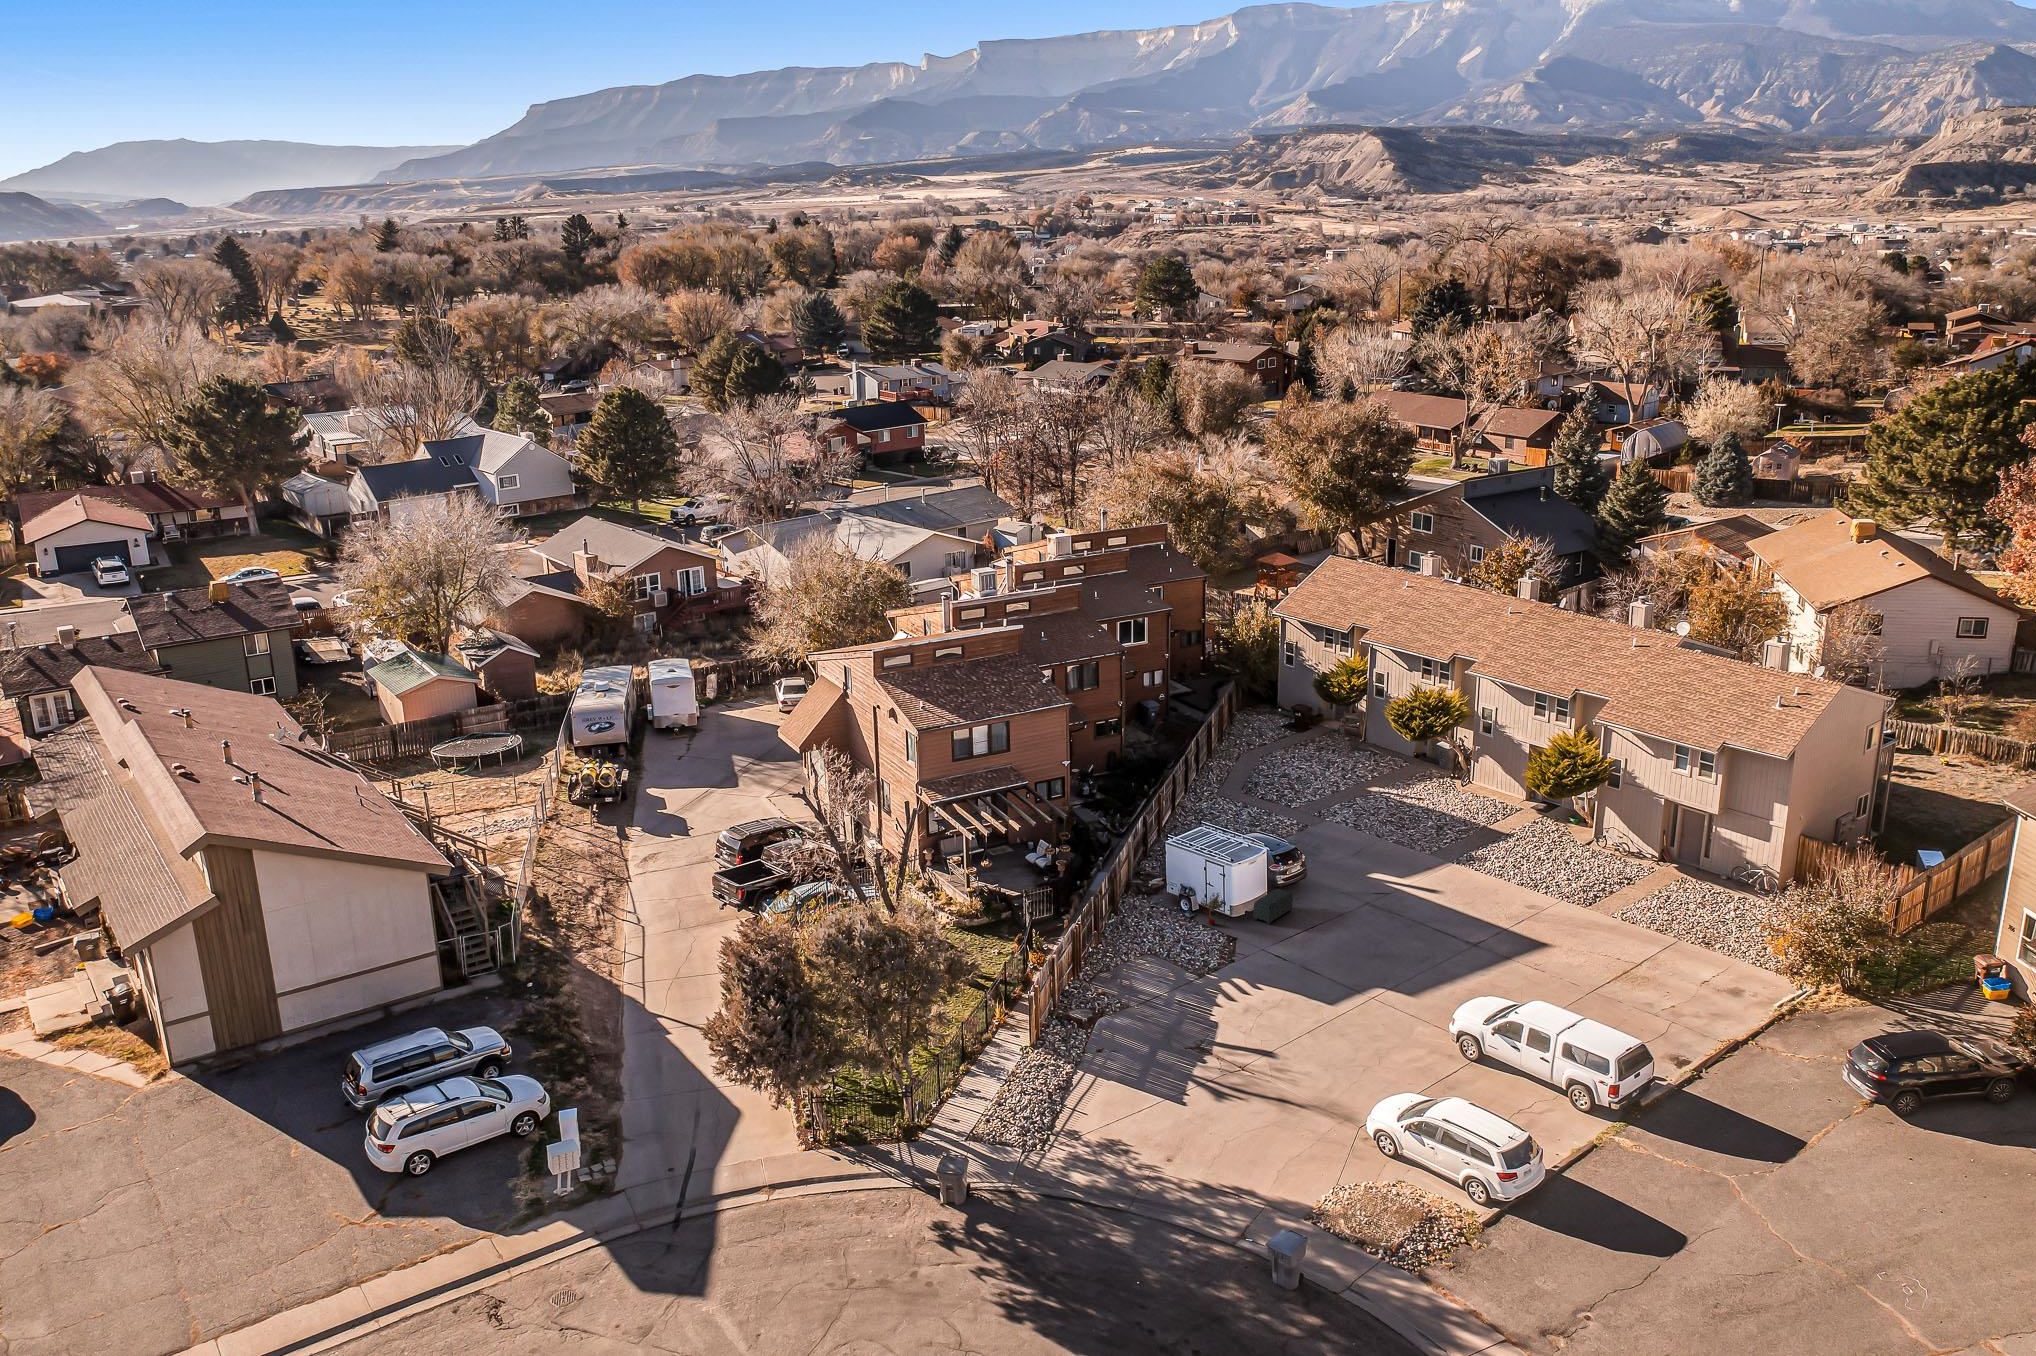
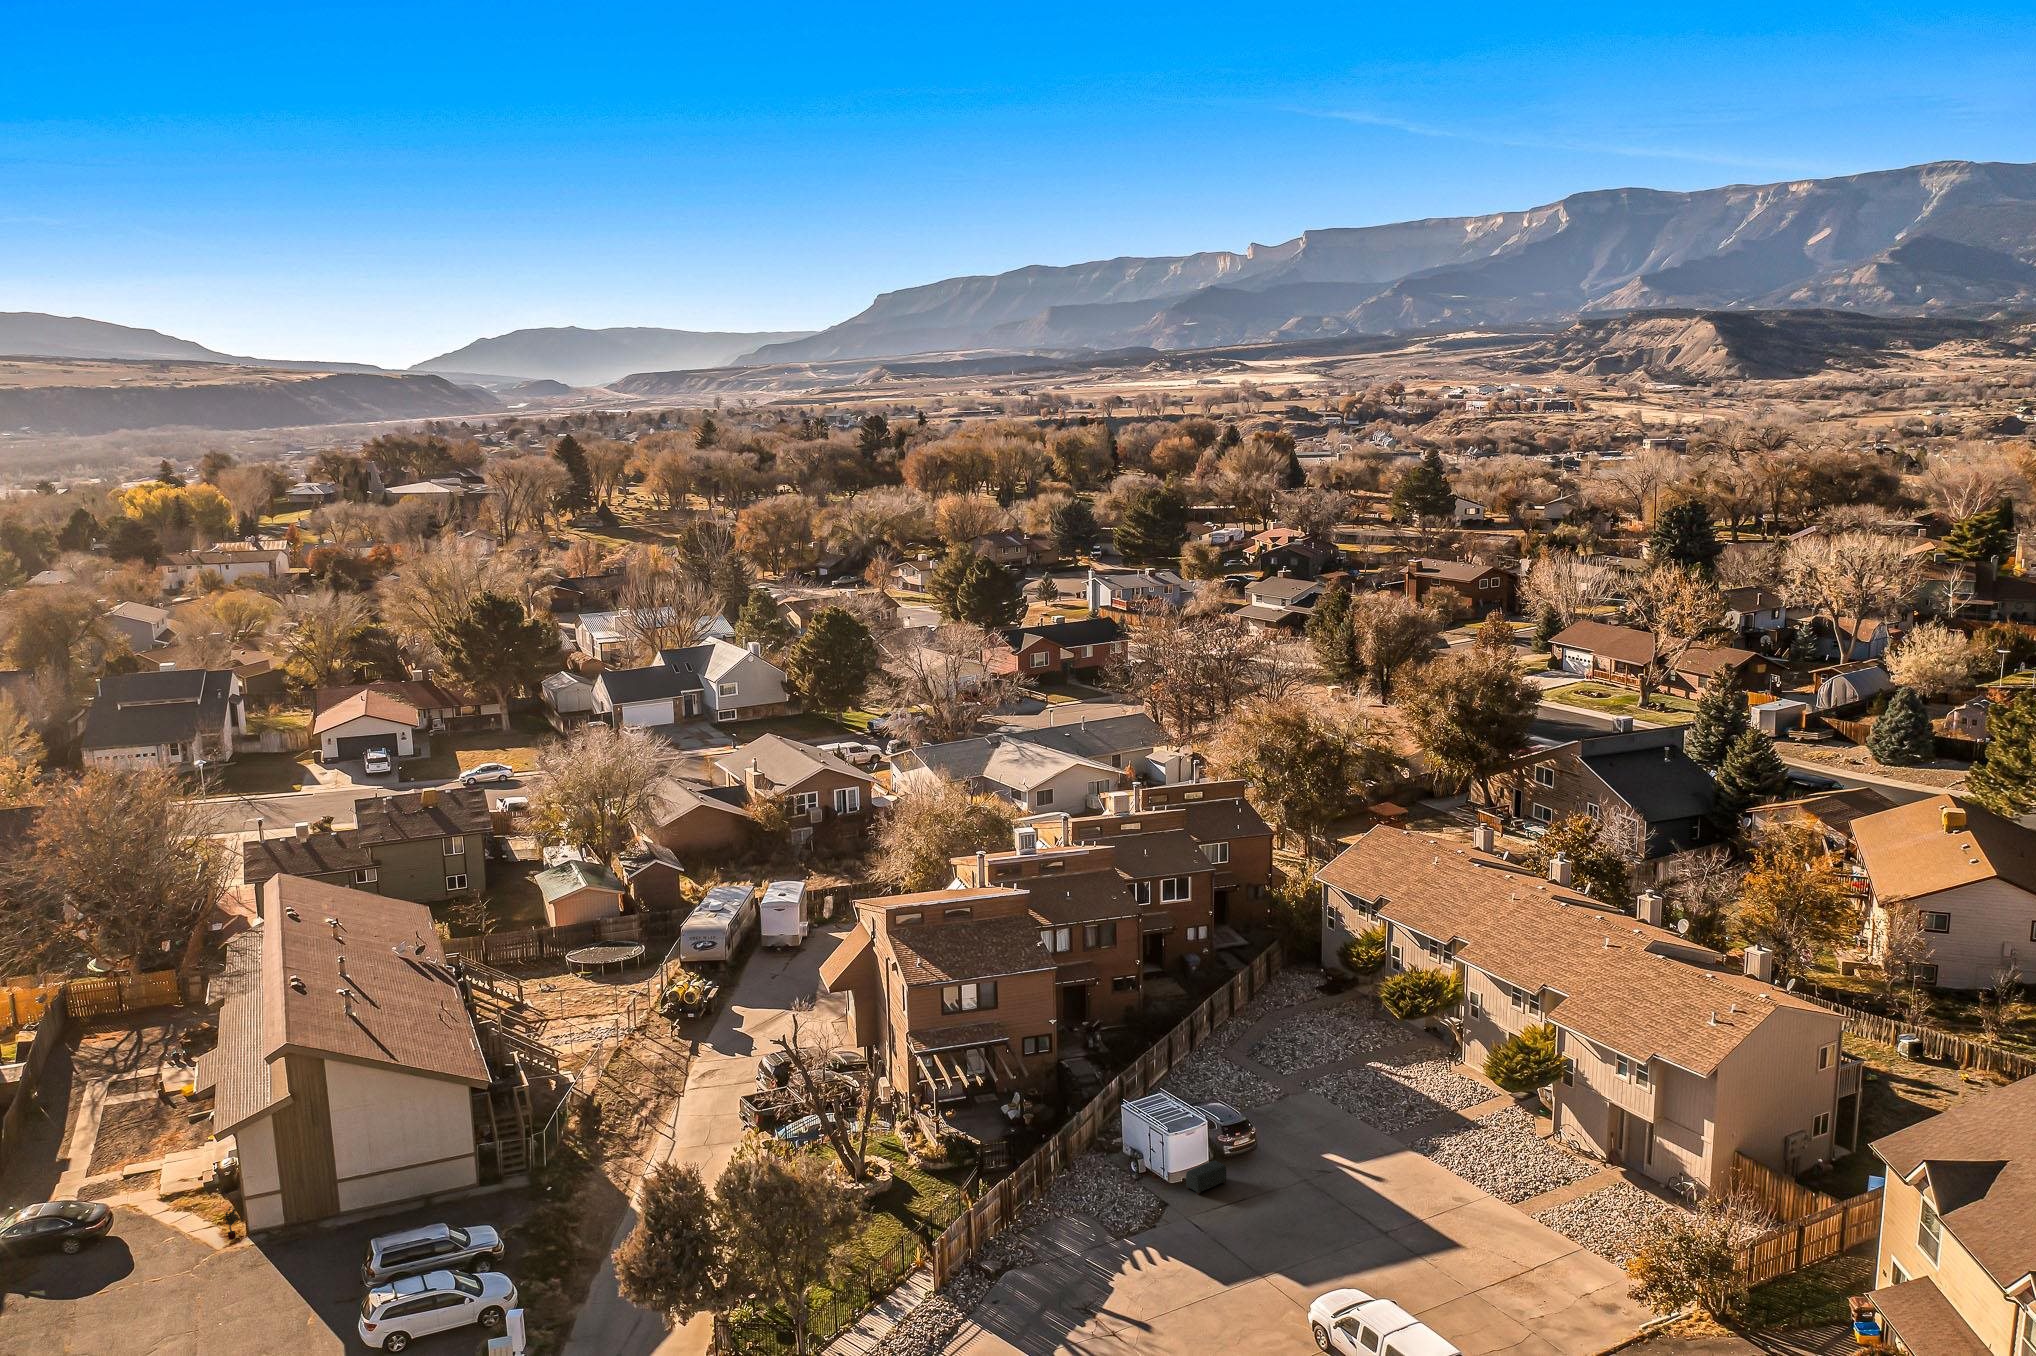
potted tree: present [1201,893,1224,925] -> present [224,1207,243,1239]

